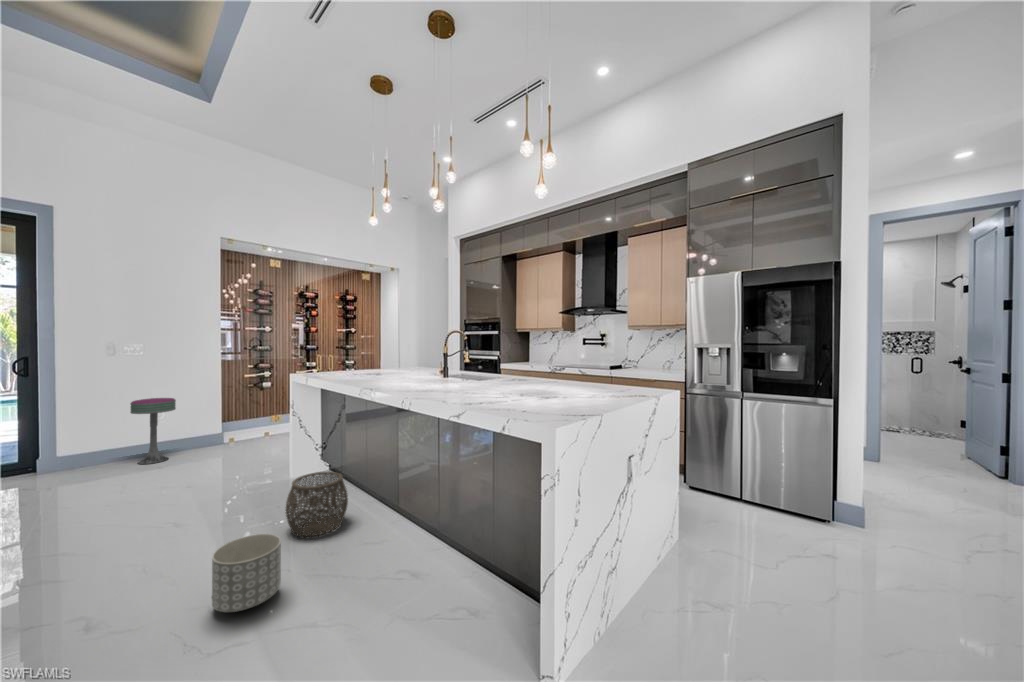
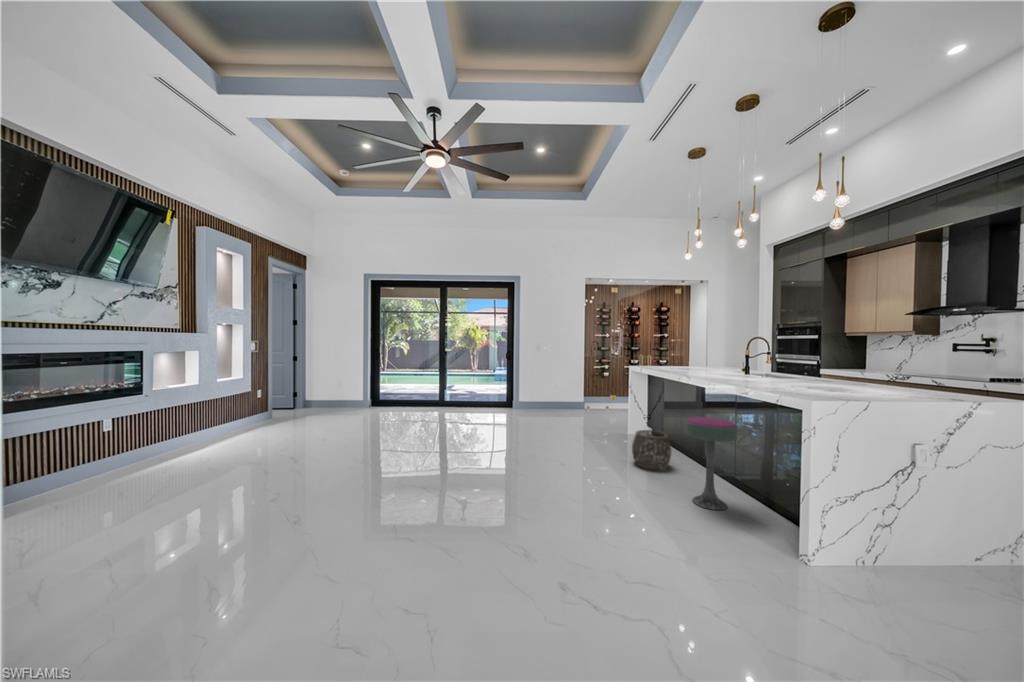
bar stool: present [130,398,176,464] -> present [686,417,737,510]
planter: present [212,534,281,612] -> none [602,451,636,489]

